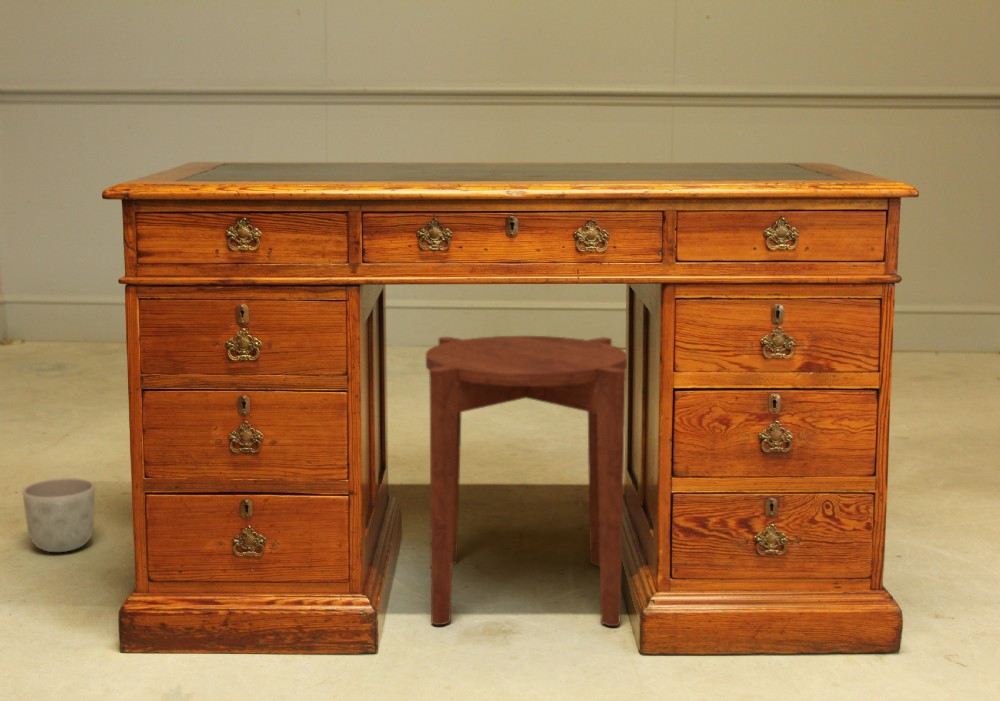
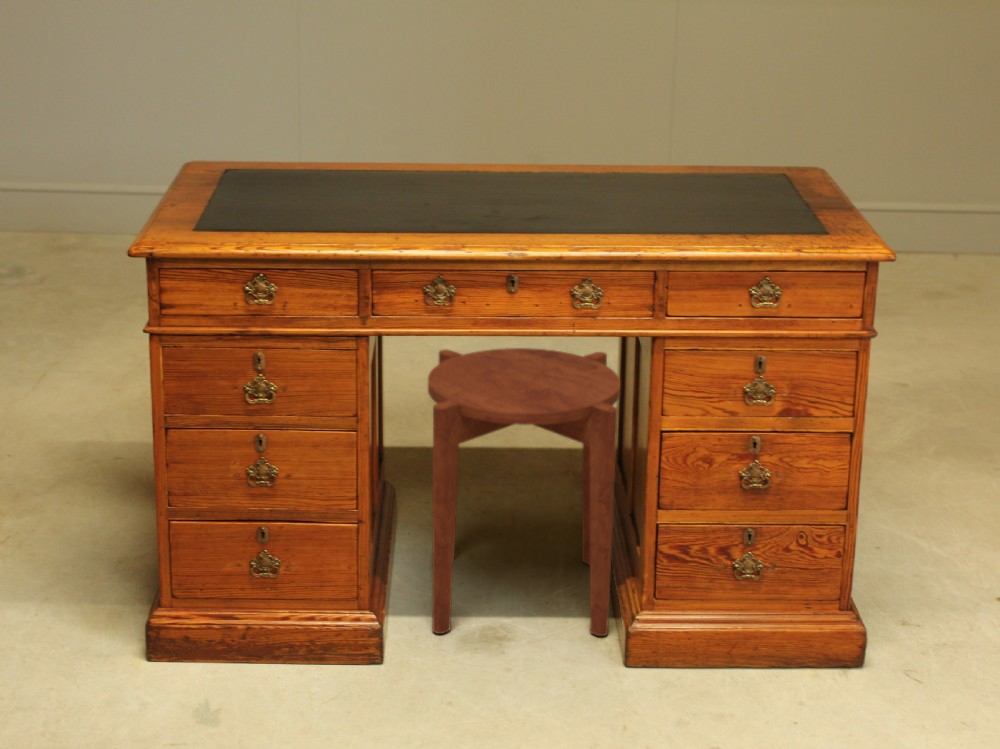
planter: present [22,478,95,552] -> none [31,469,101,544]

